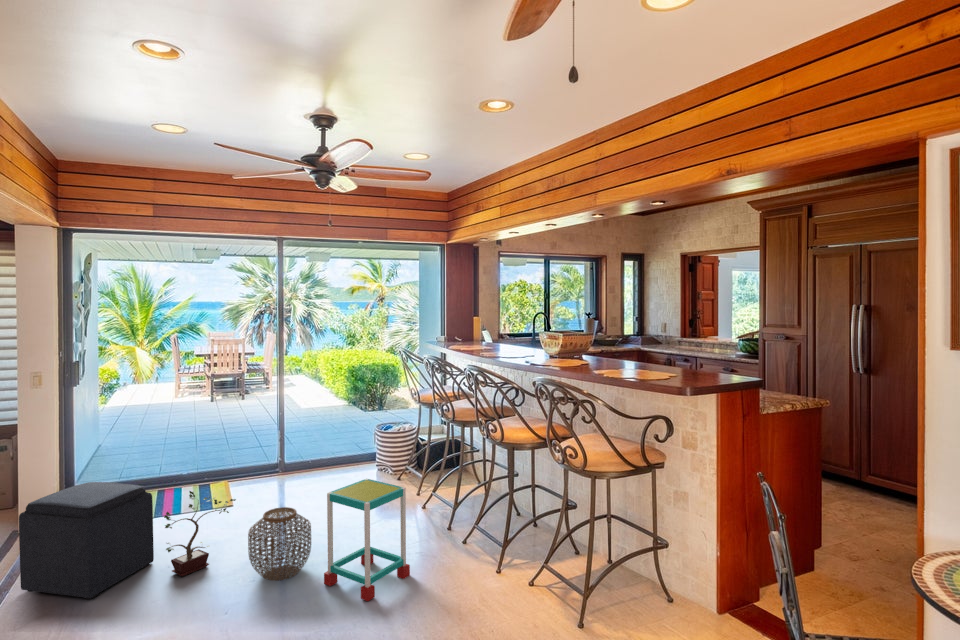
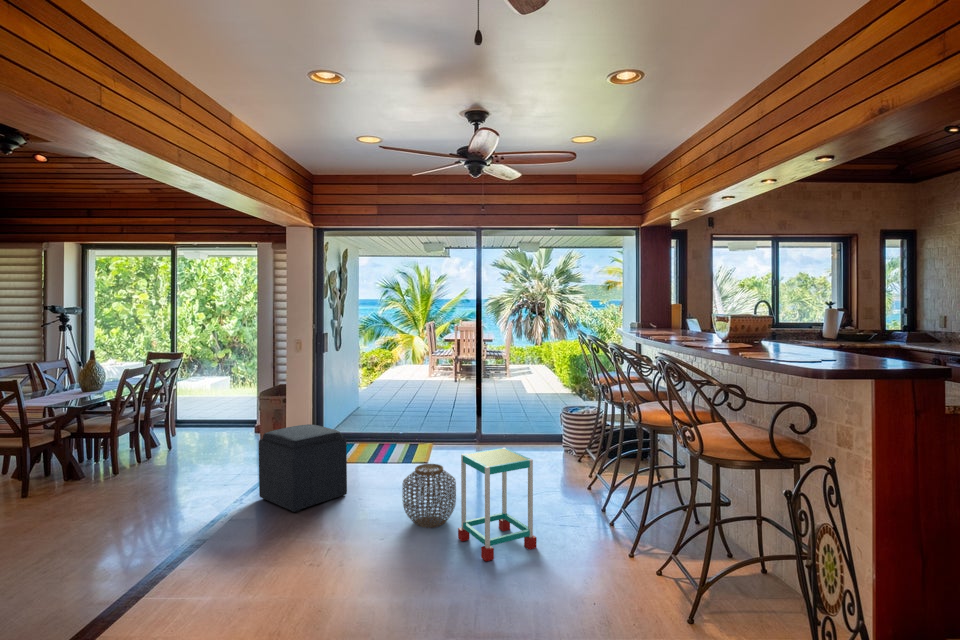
potted plant: present [164,491,236,576] -> none [345,439,406,509]

